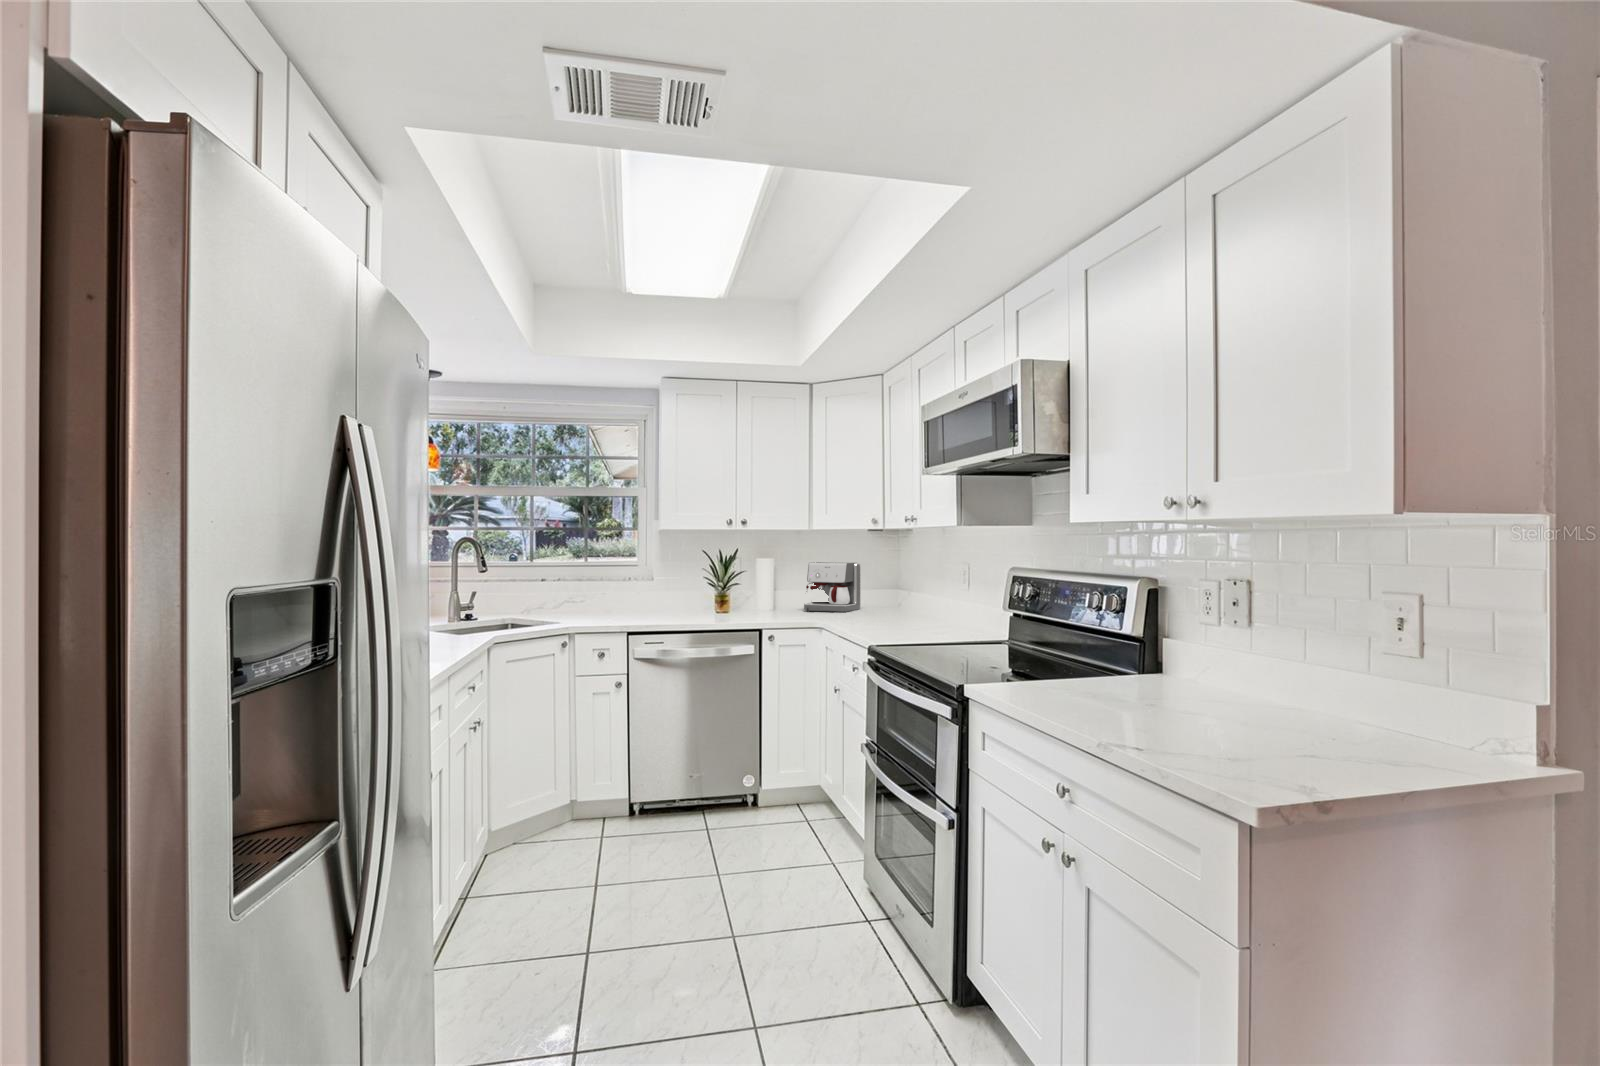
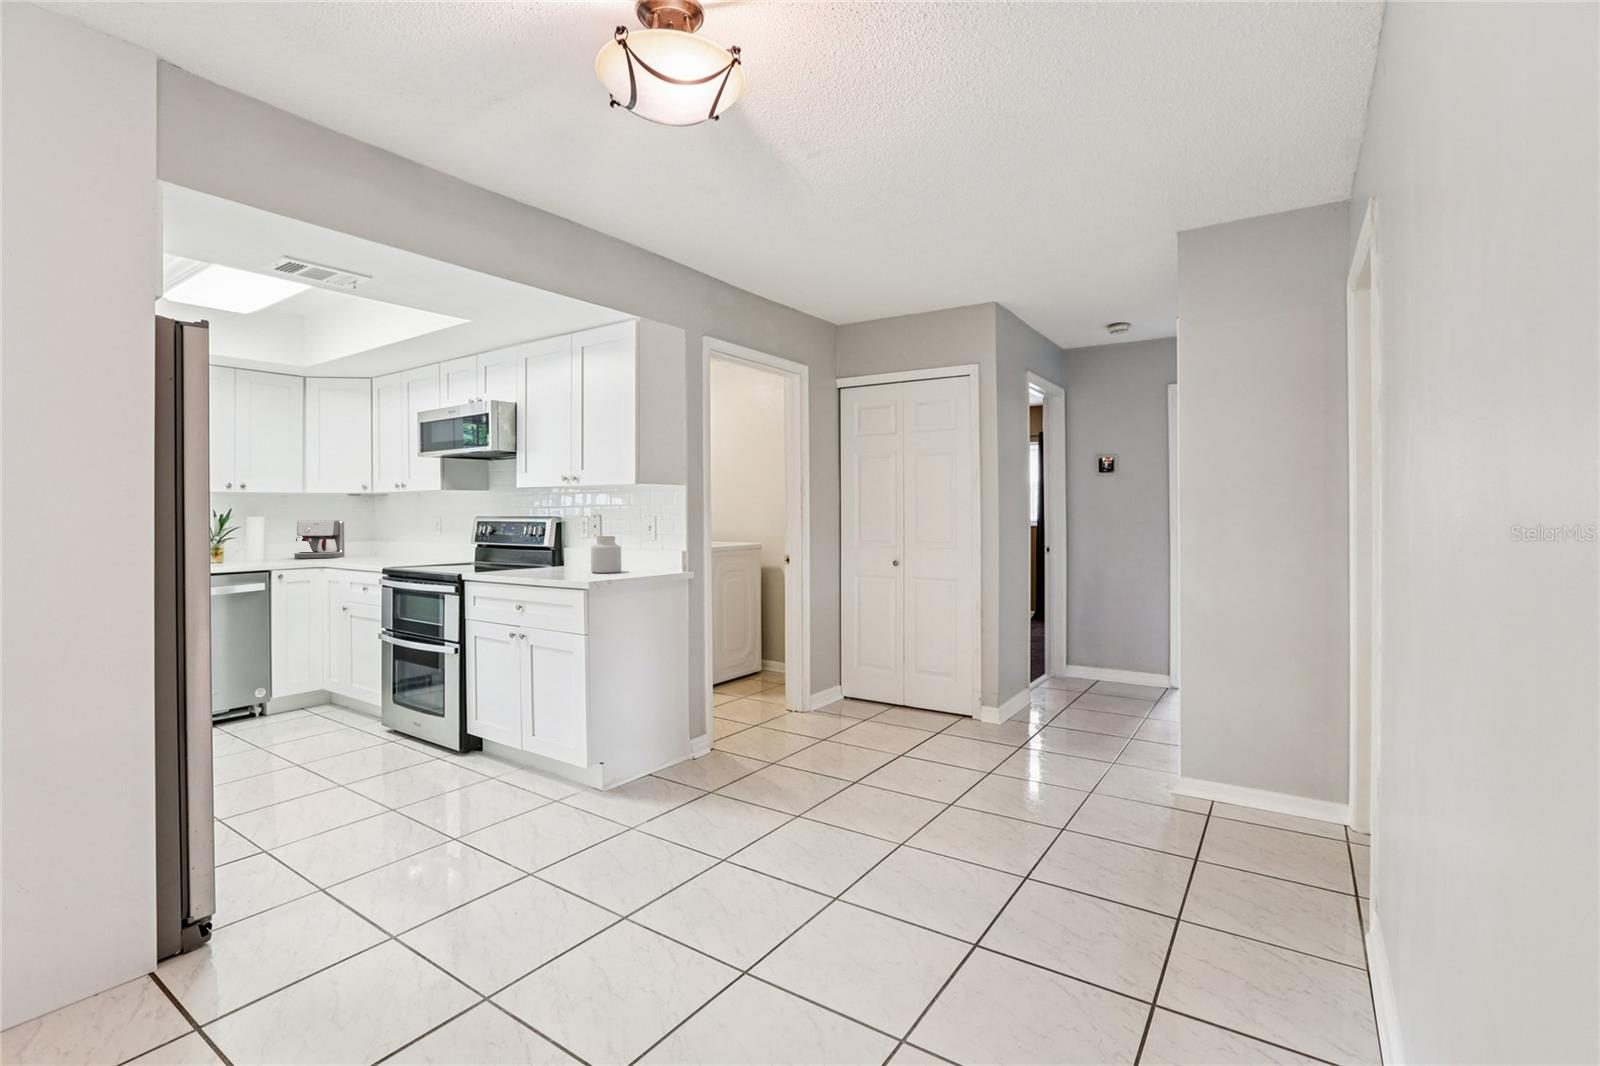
jar: none [1235,641,1319,739] -> present [591,536,621,573]

